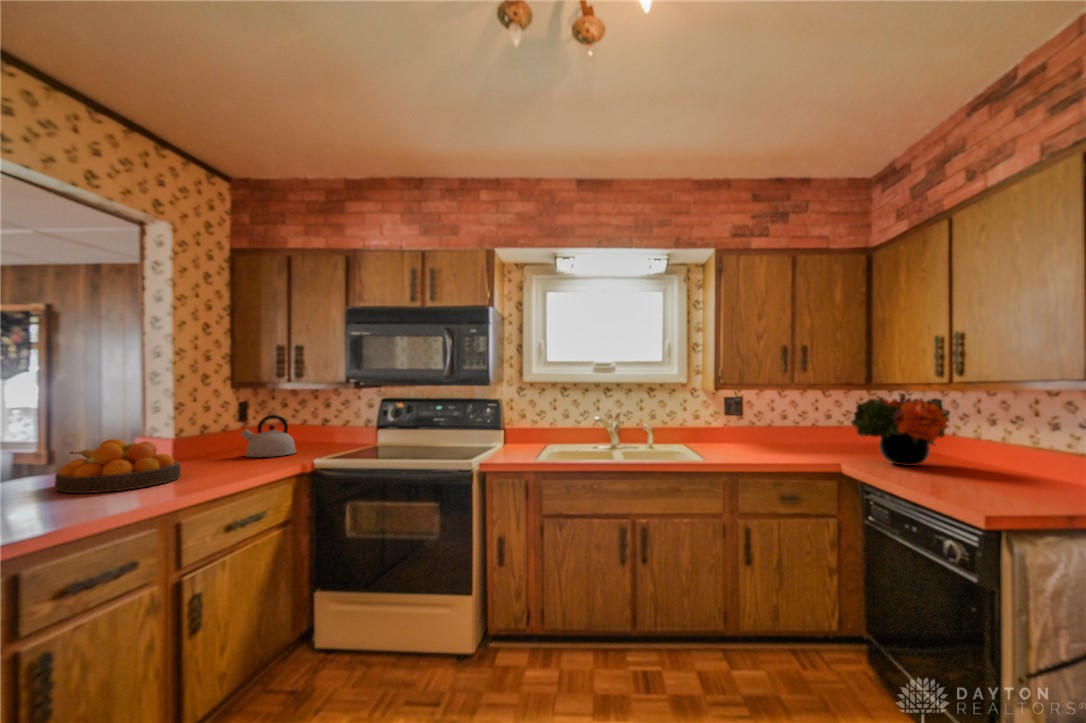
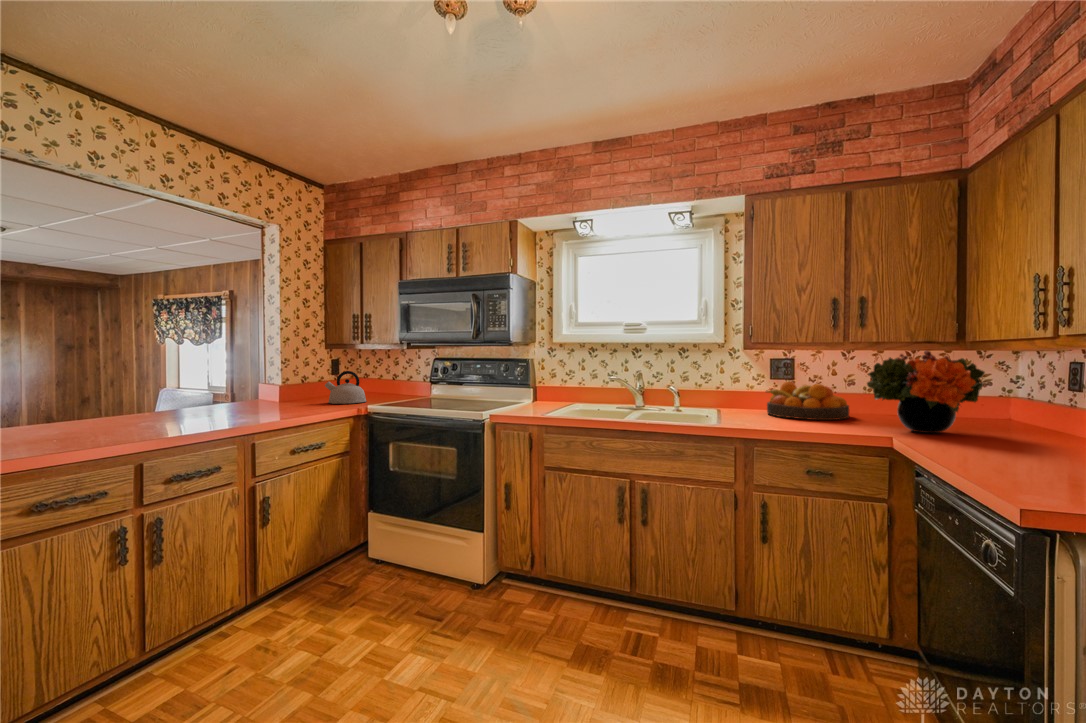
fruit bowl: present [55,439,181,493] -> present [767,382,849,420]

